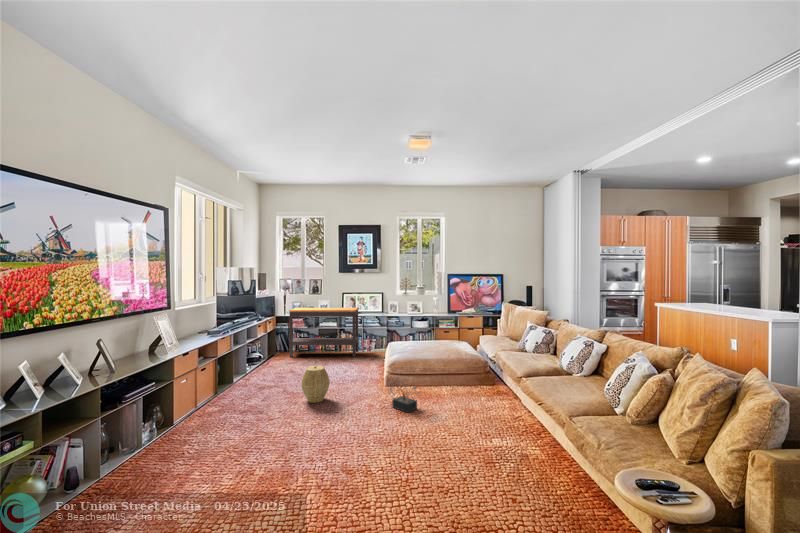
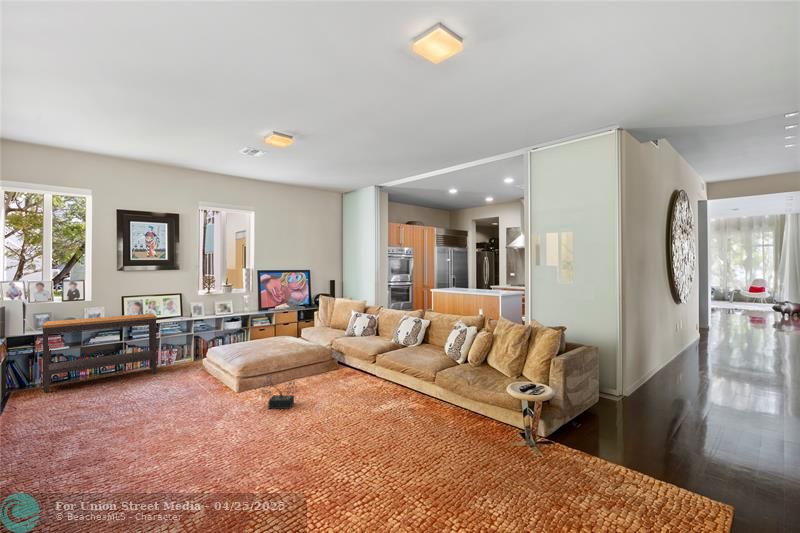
woven basket: present [301,366,330,403] -> none [144,384,184,431]

